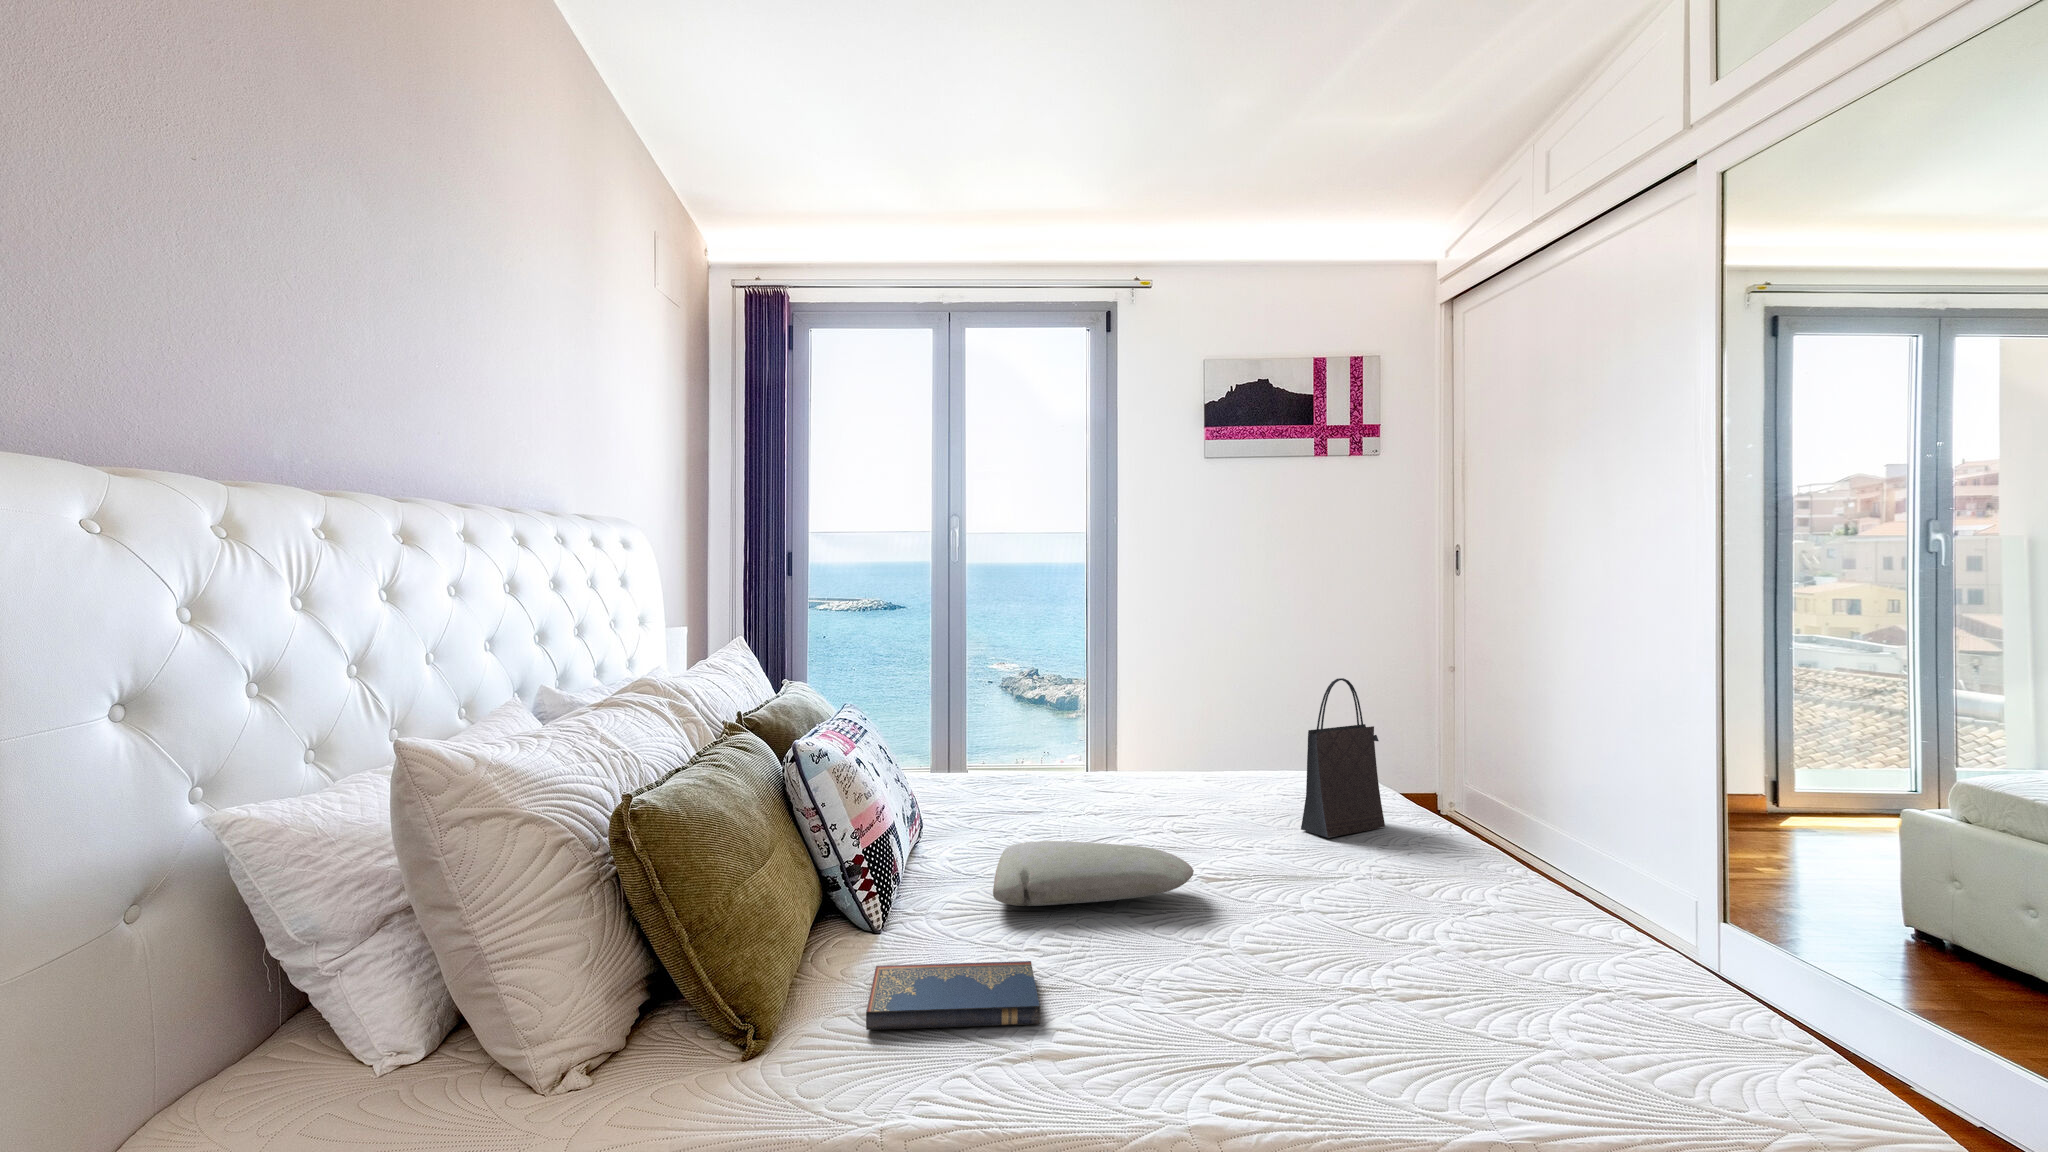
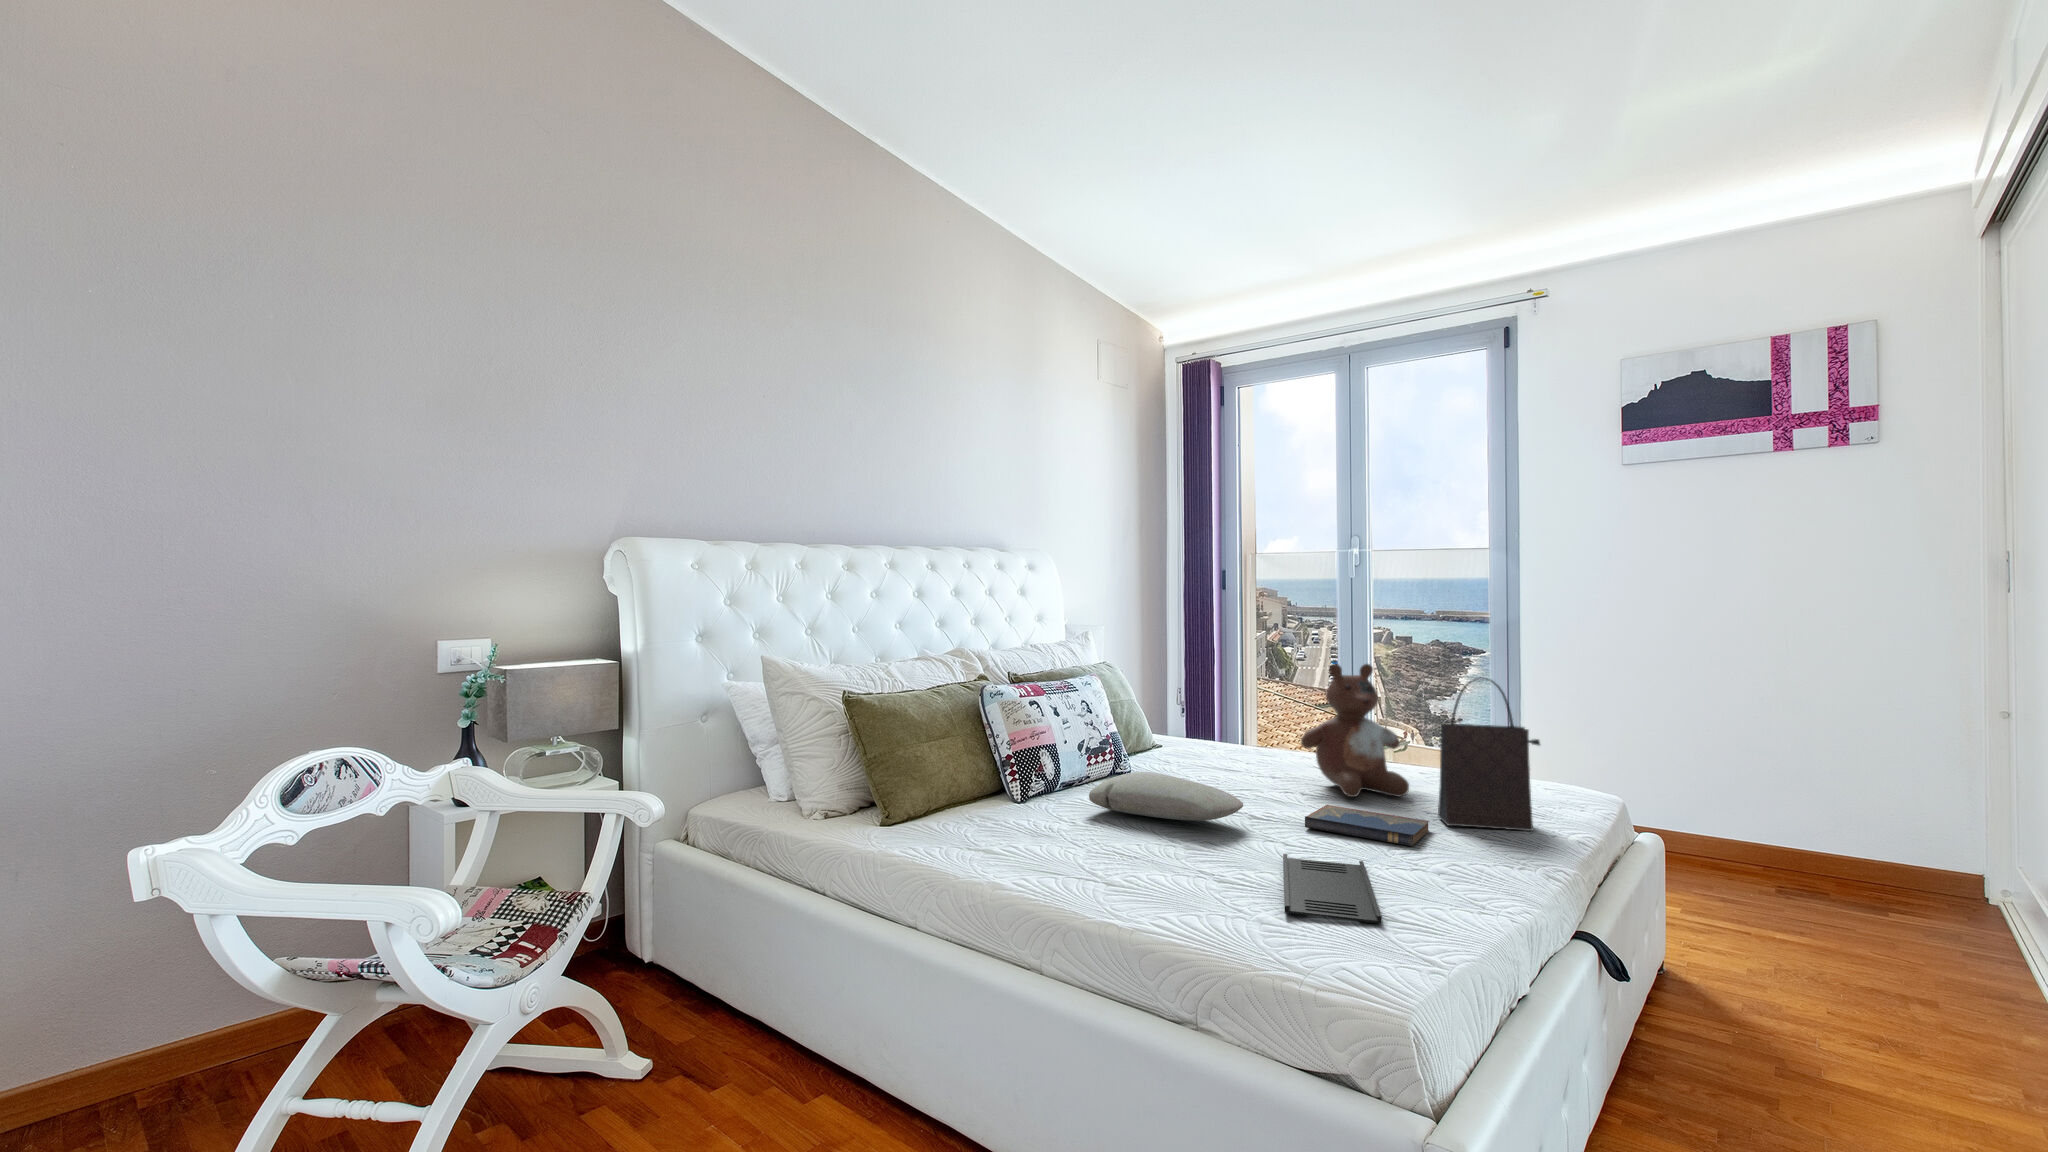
stuffed bear: none [1128,670,1240,824] -> present [1301,664,1409,797]
tray: none [1295,902,1521,994] -> present [1283,854,1382,924]
hardcover book: present [866,961,1040,1030] -> present [1305,805,1429,846]

